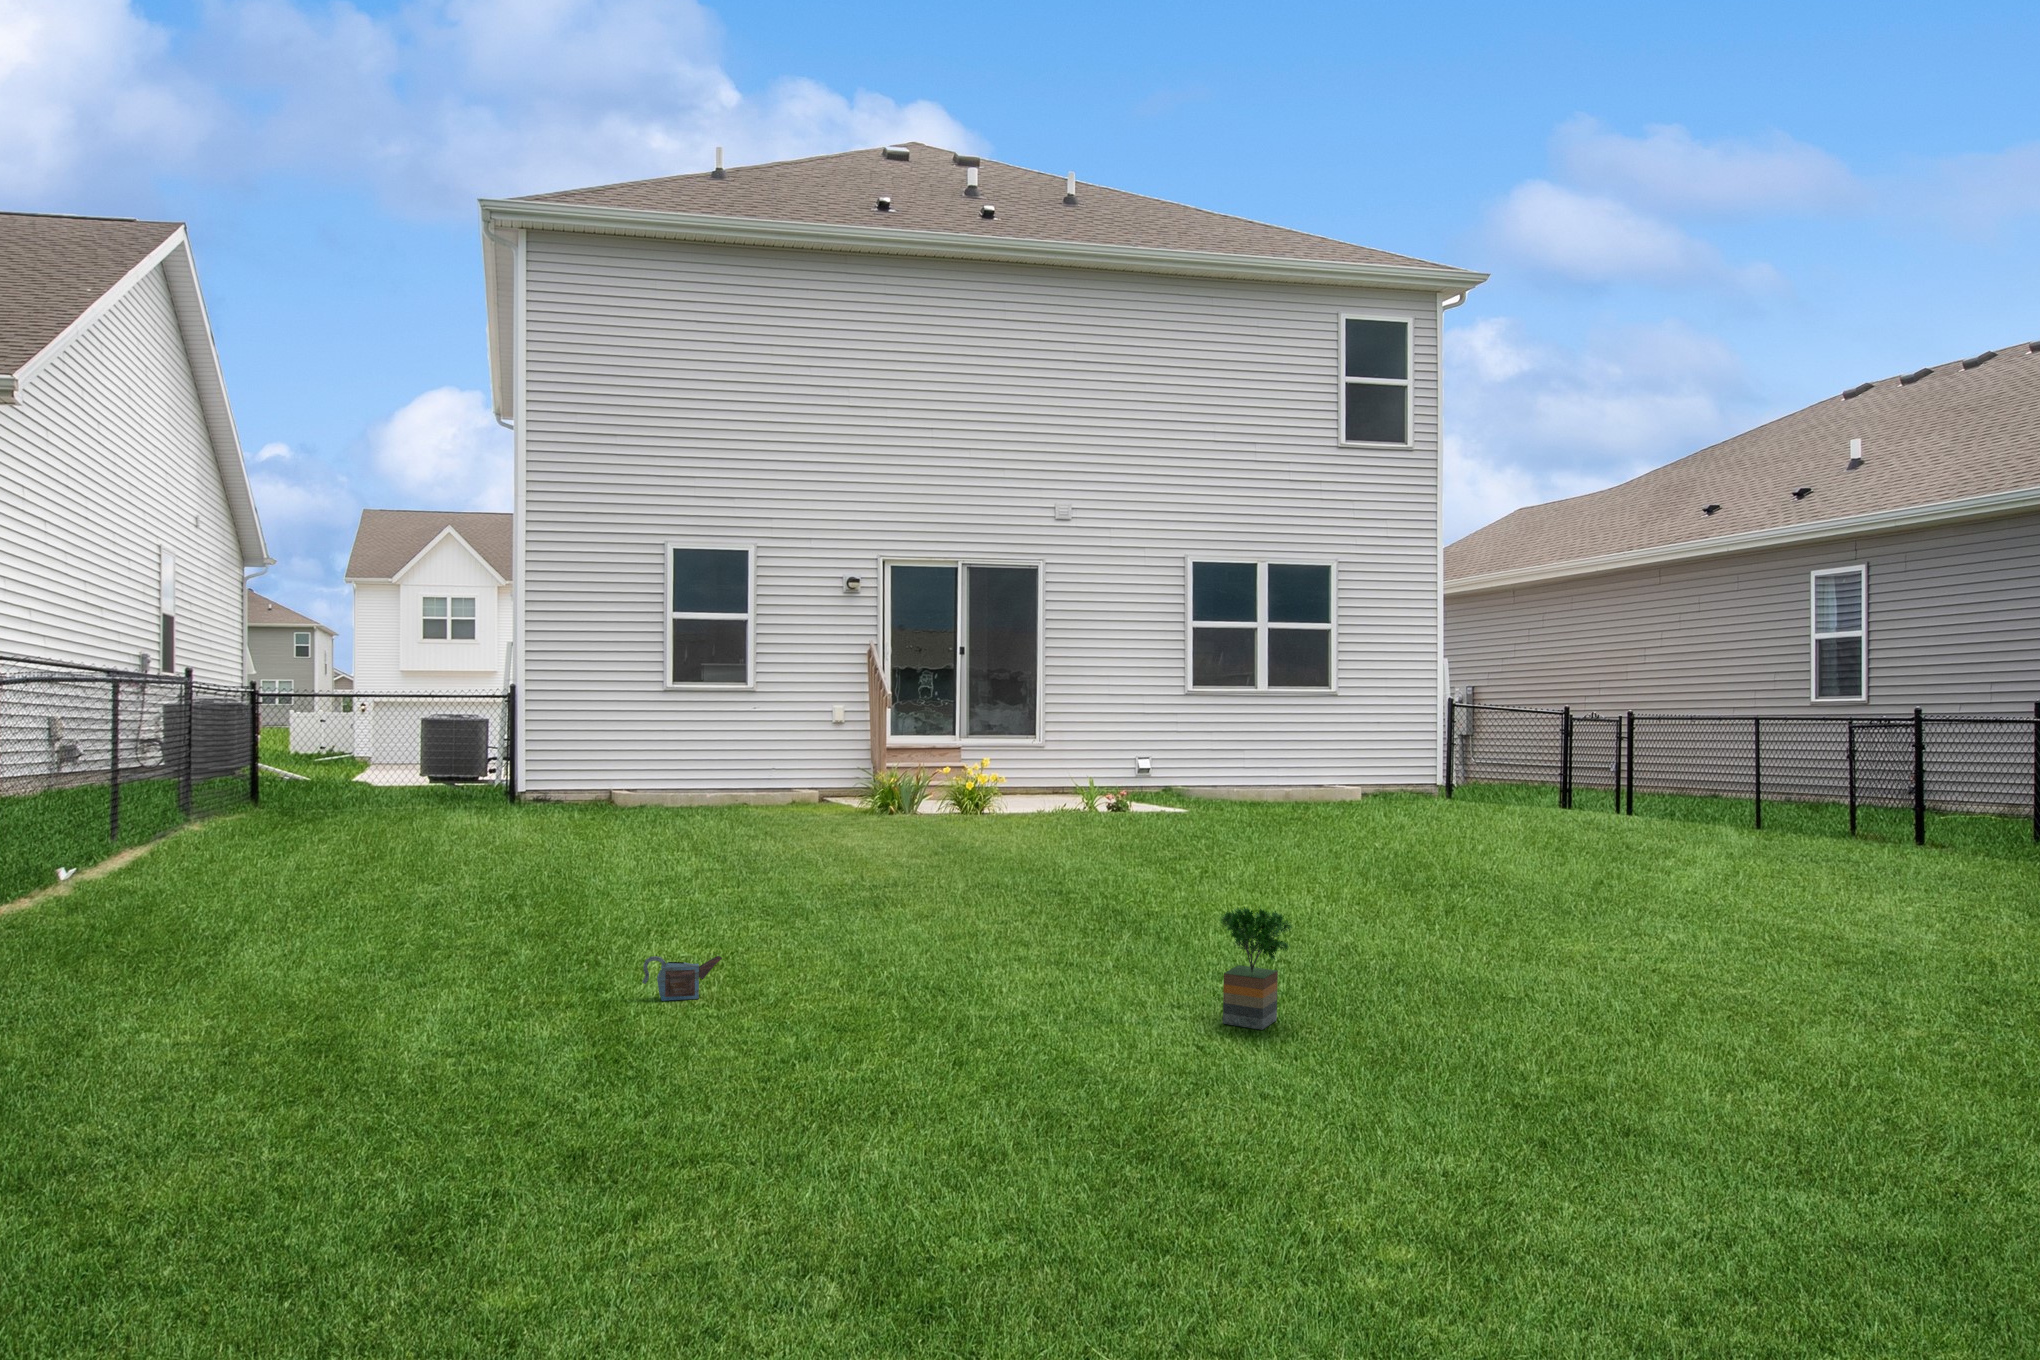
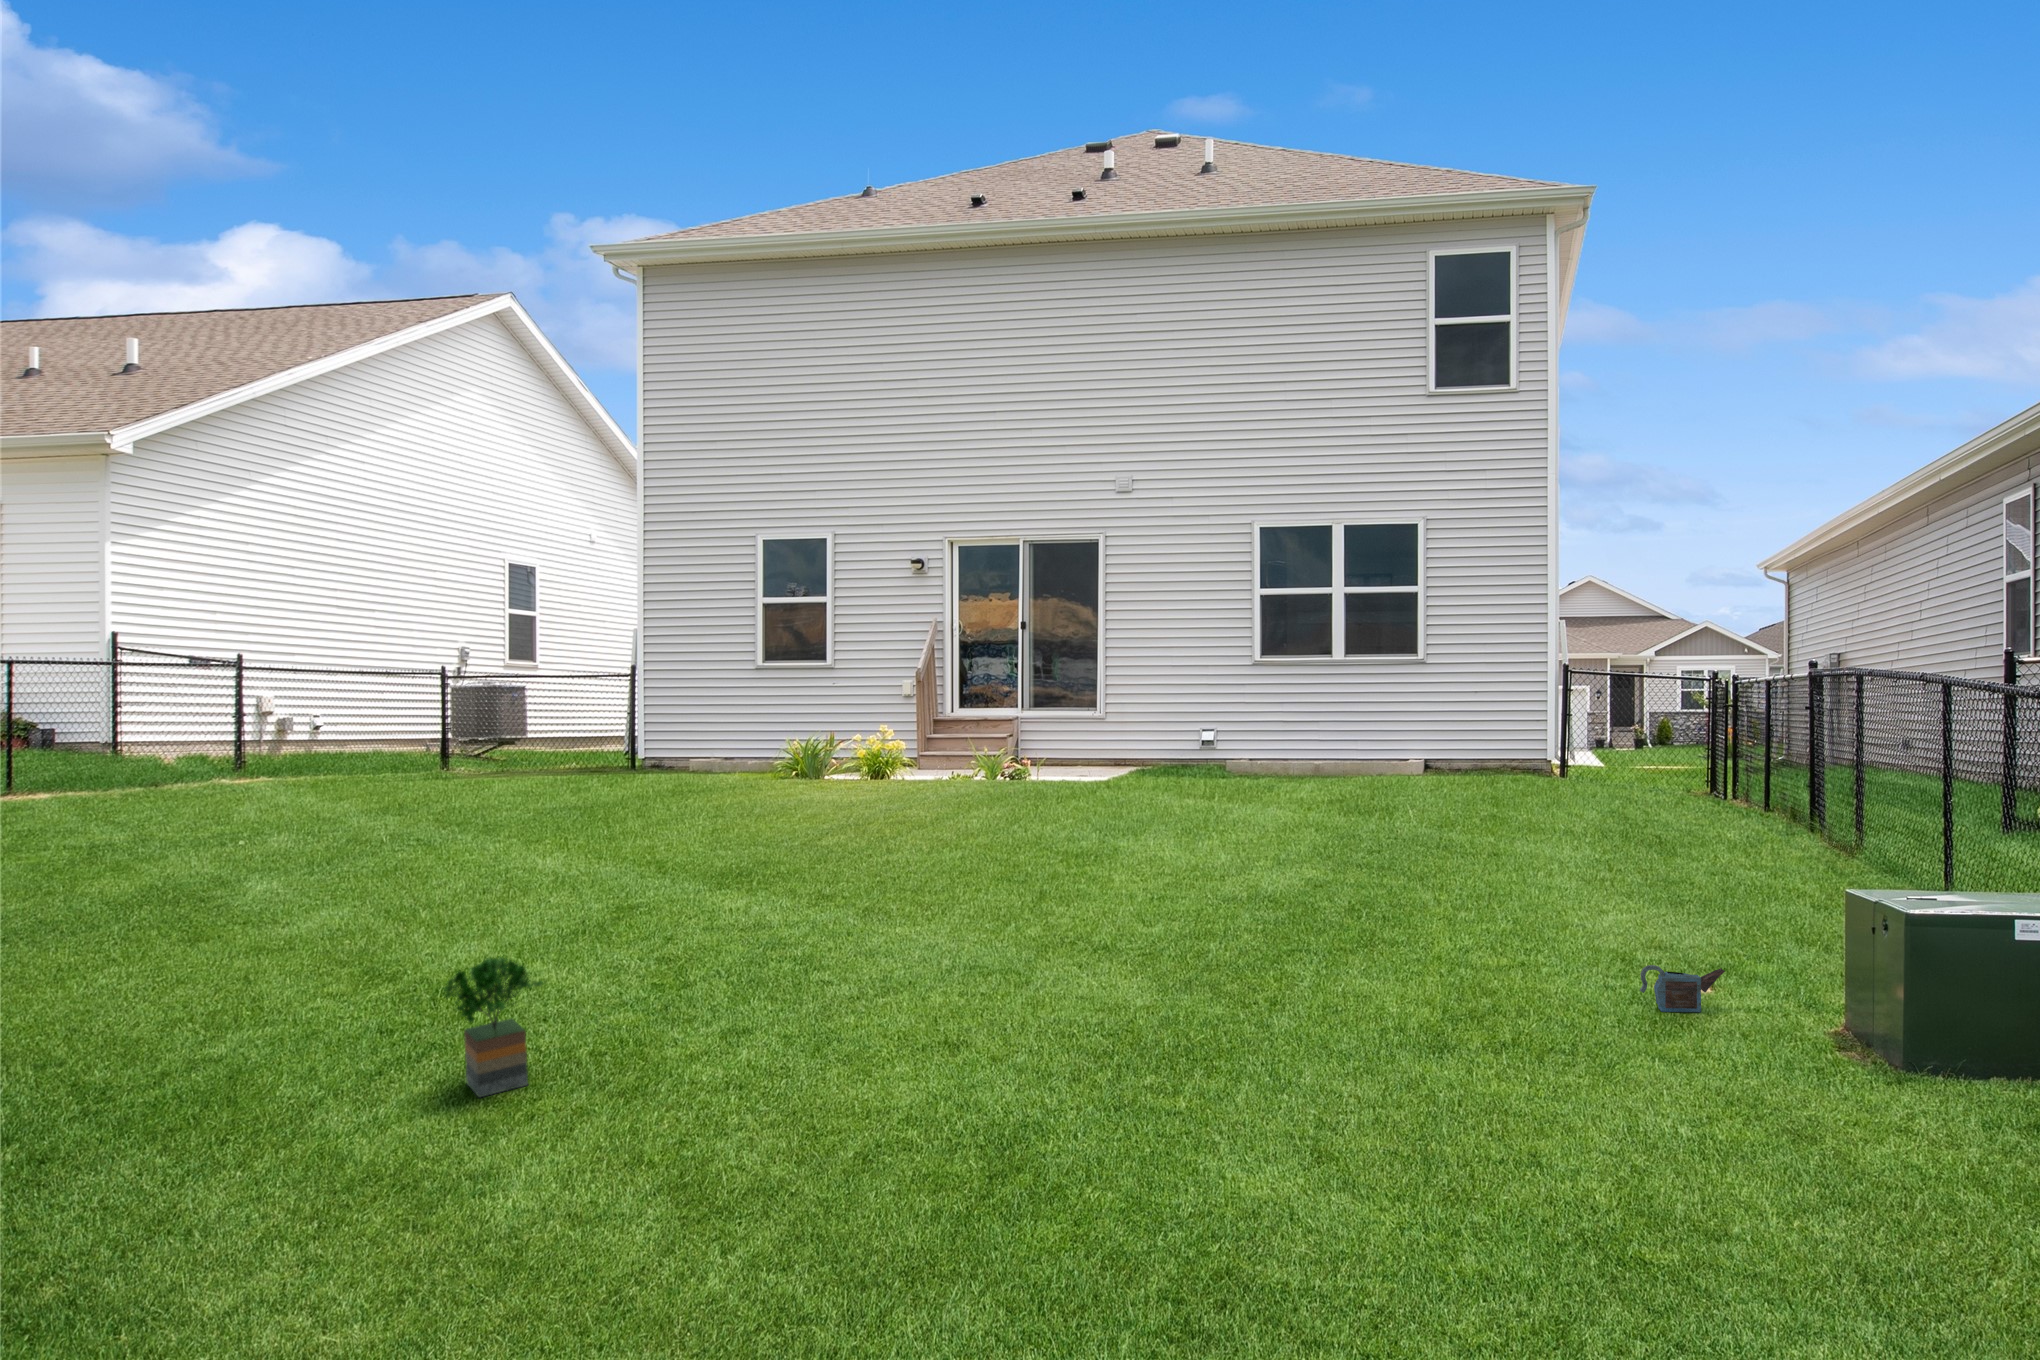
watering can: present [642,956,722,1001] -> present [1640,965,1725,1012]

